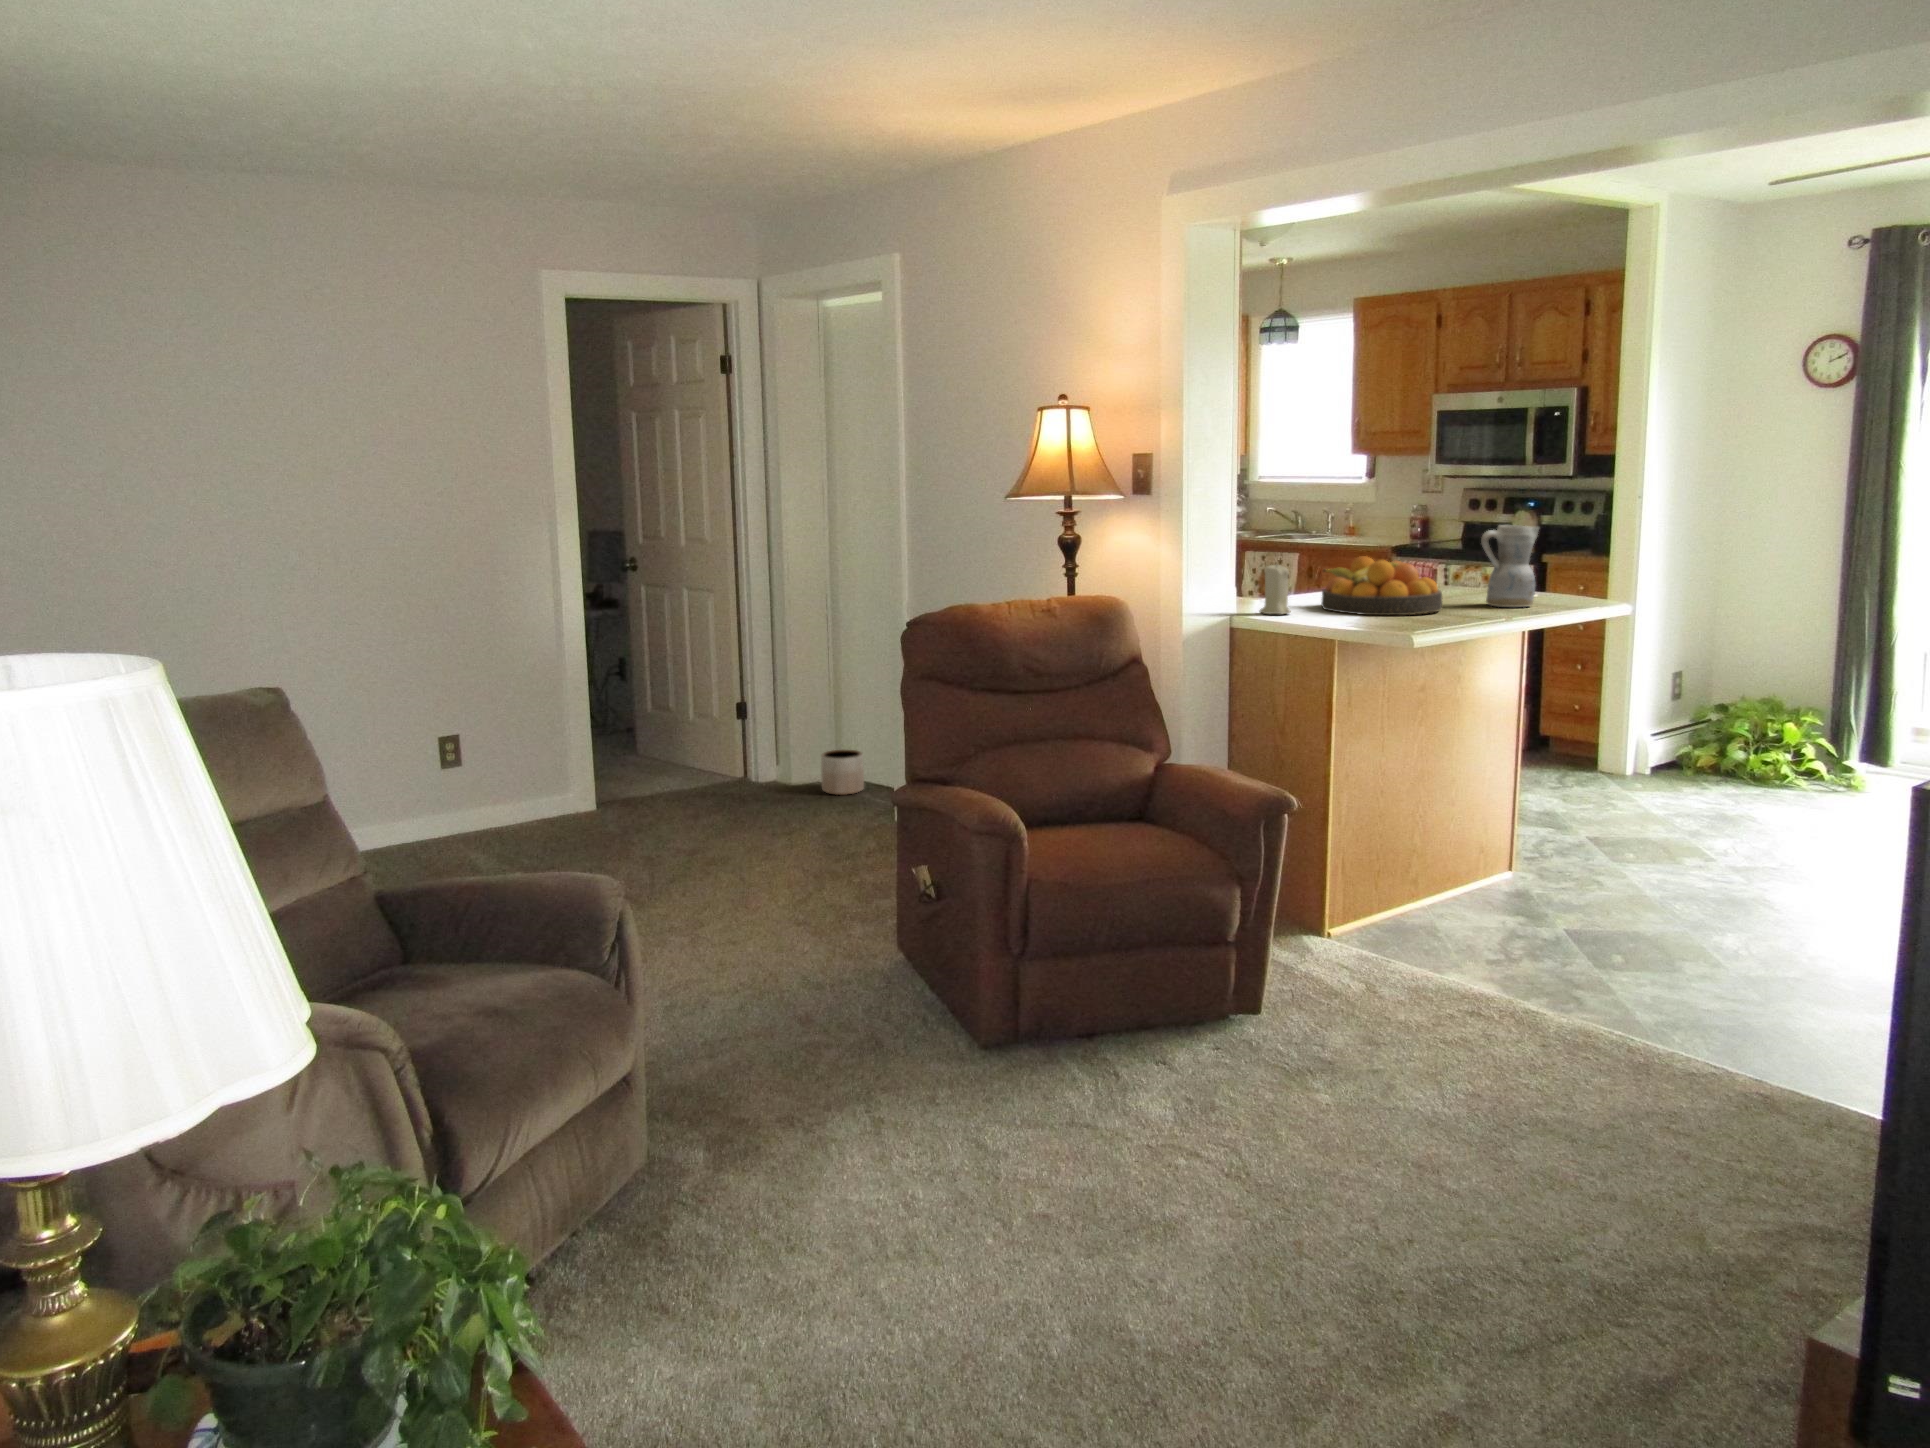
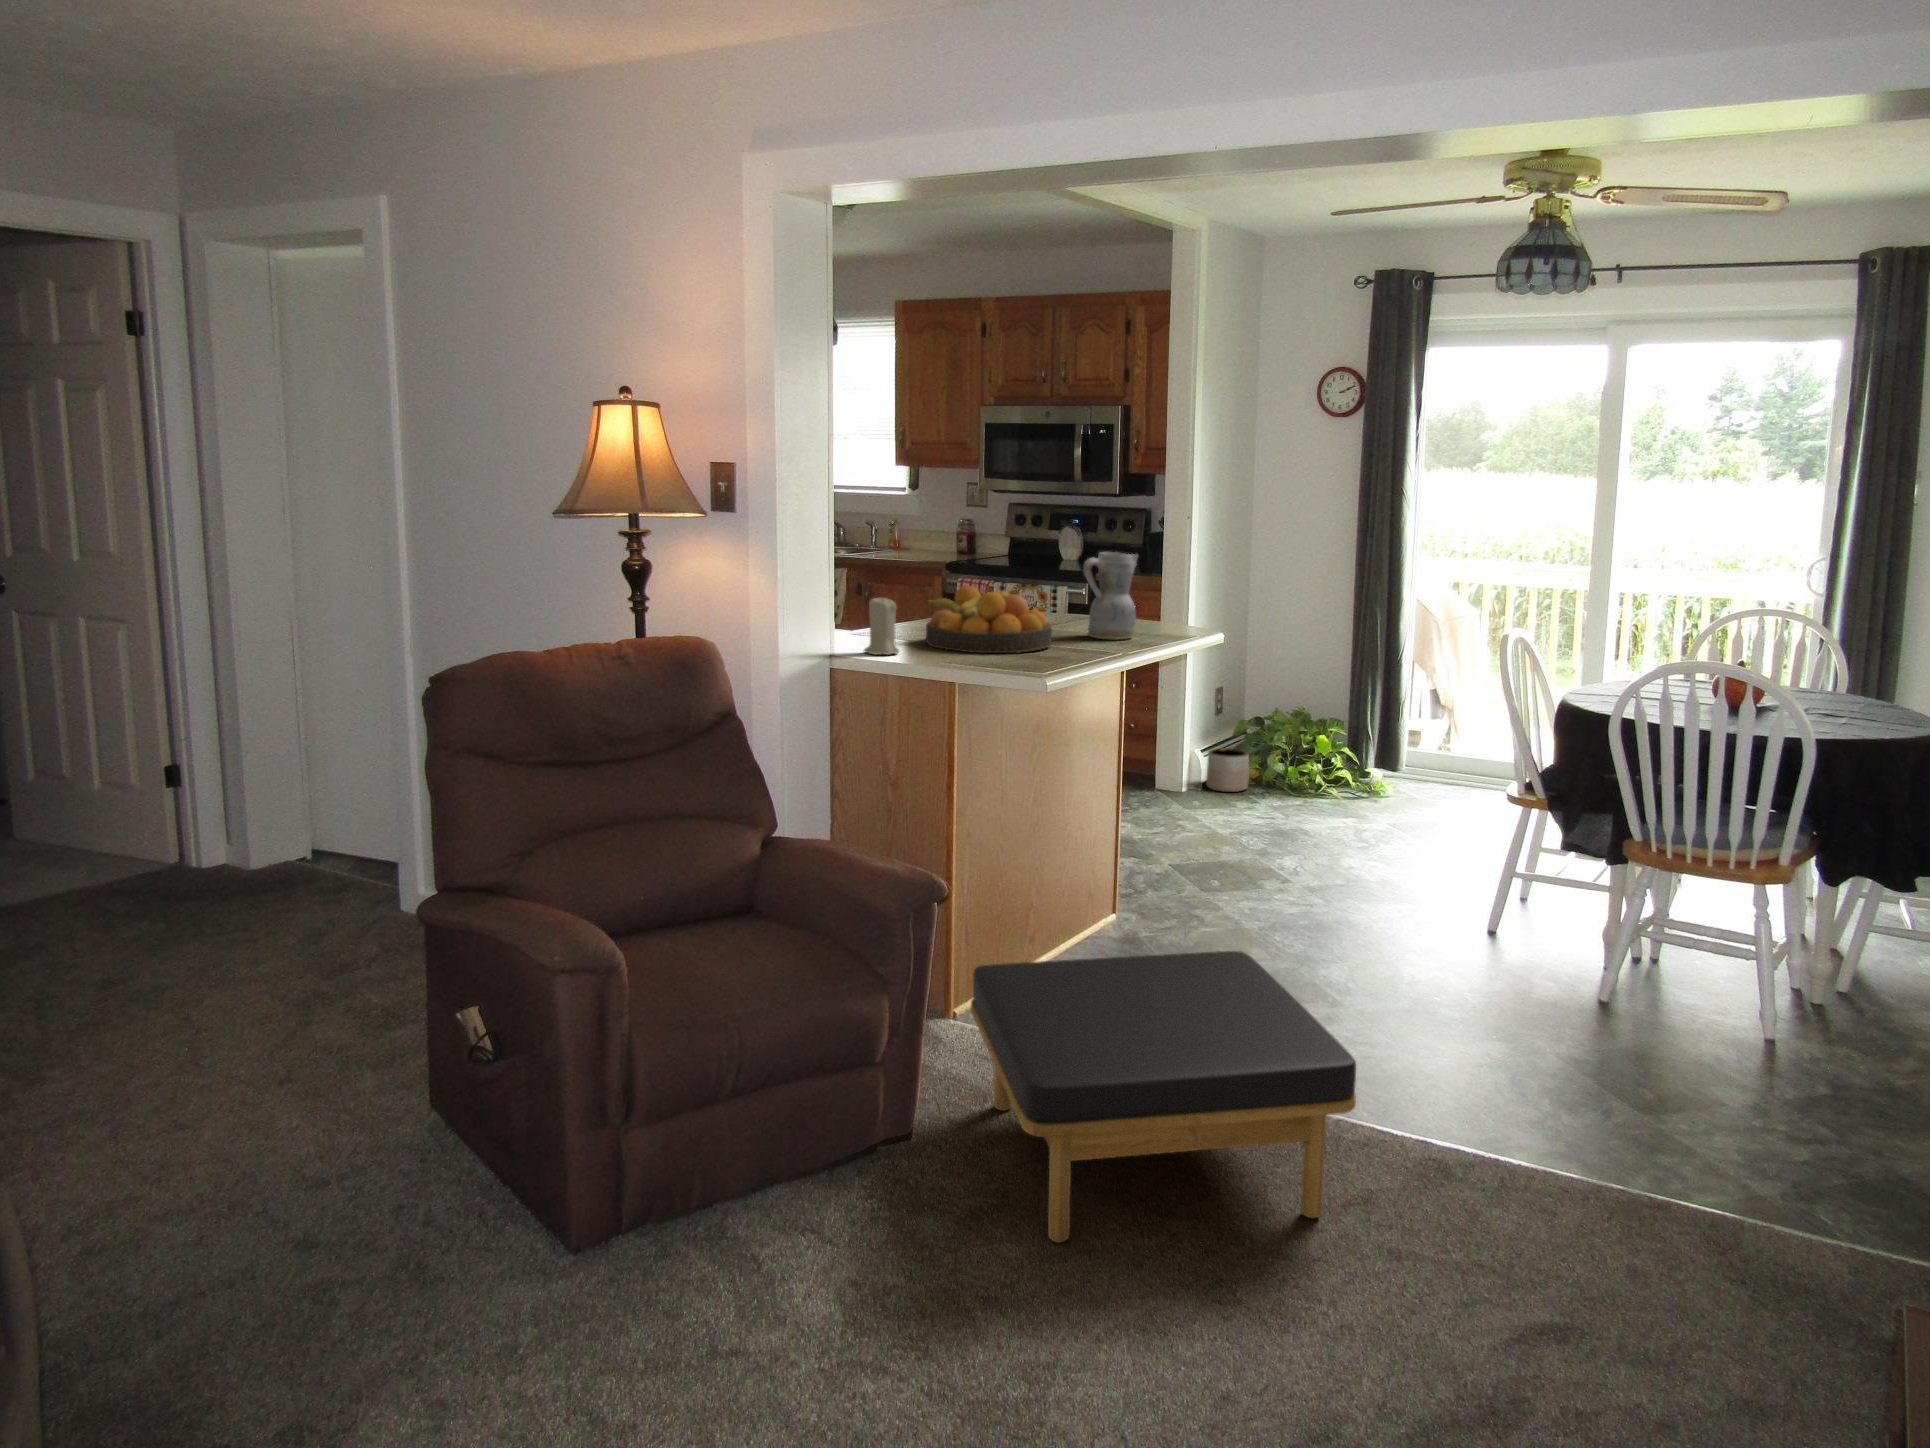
planter: present [821,750,864,795] -> present [1207,748,1249,792]
ottoman: none [1324,880,1671,1127] -> present [971,951,1356,1243]

